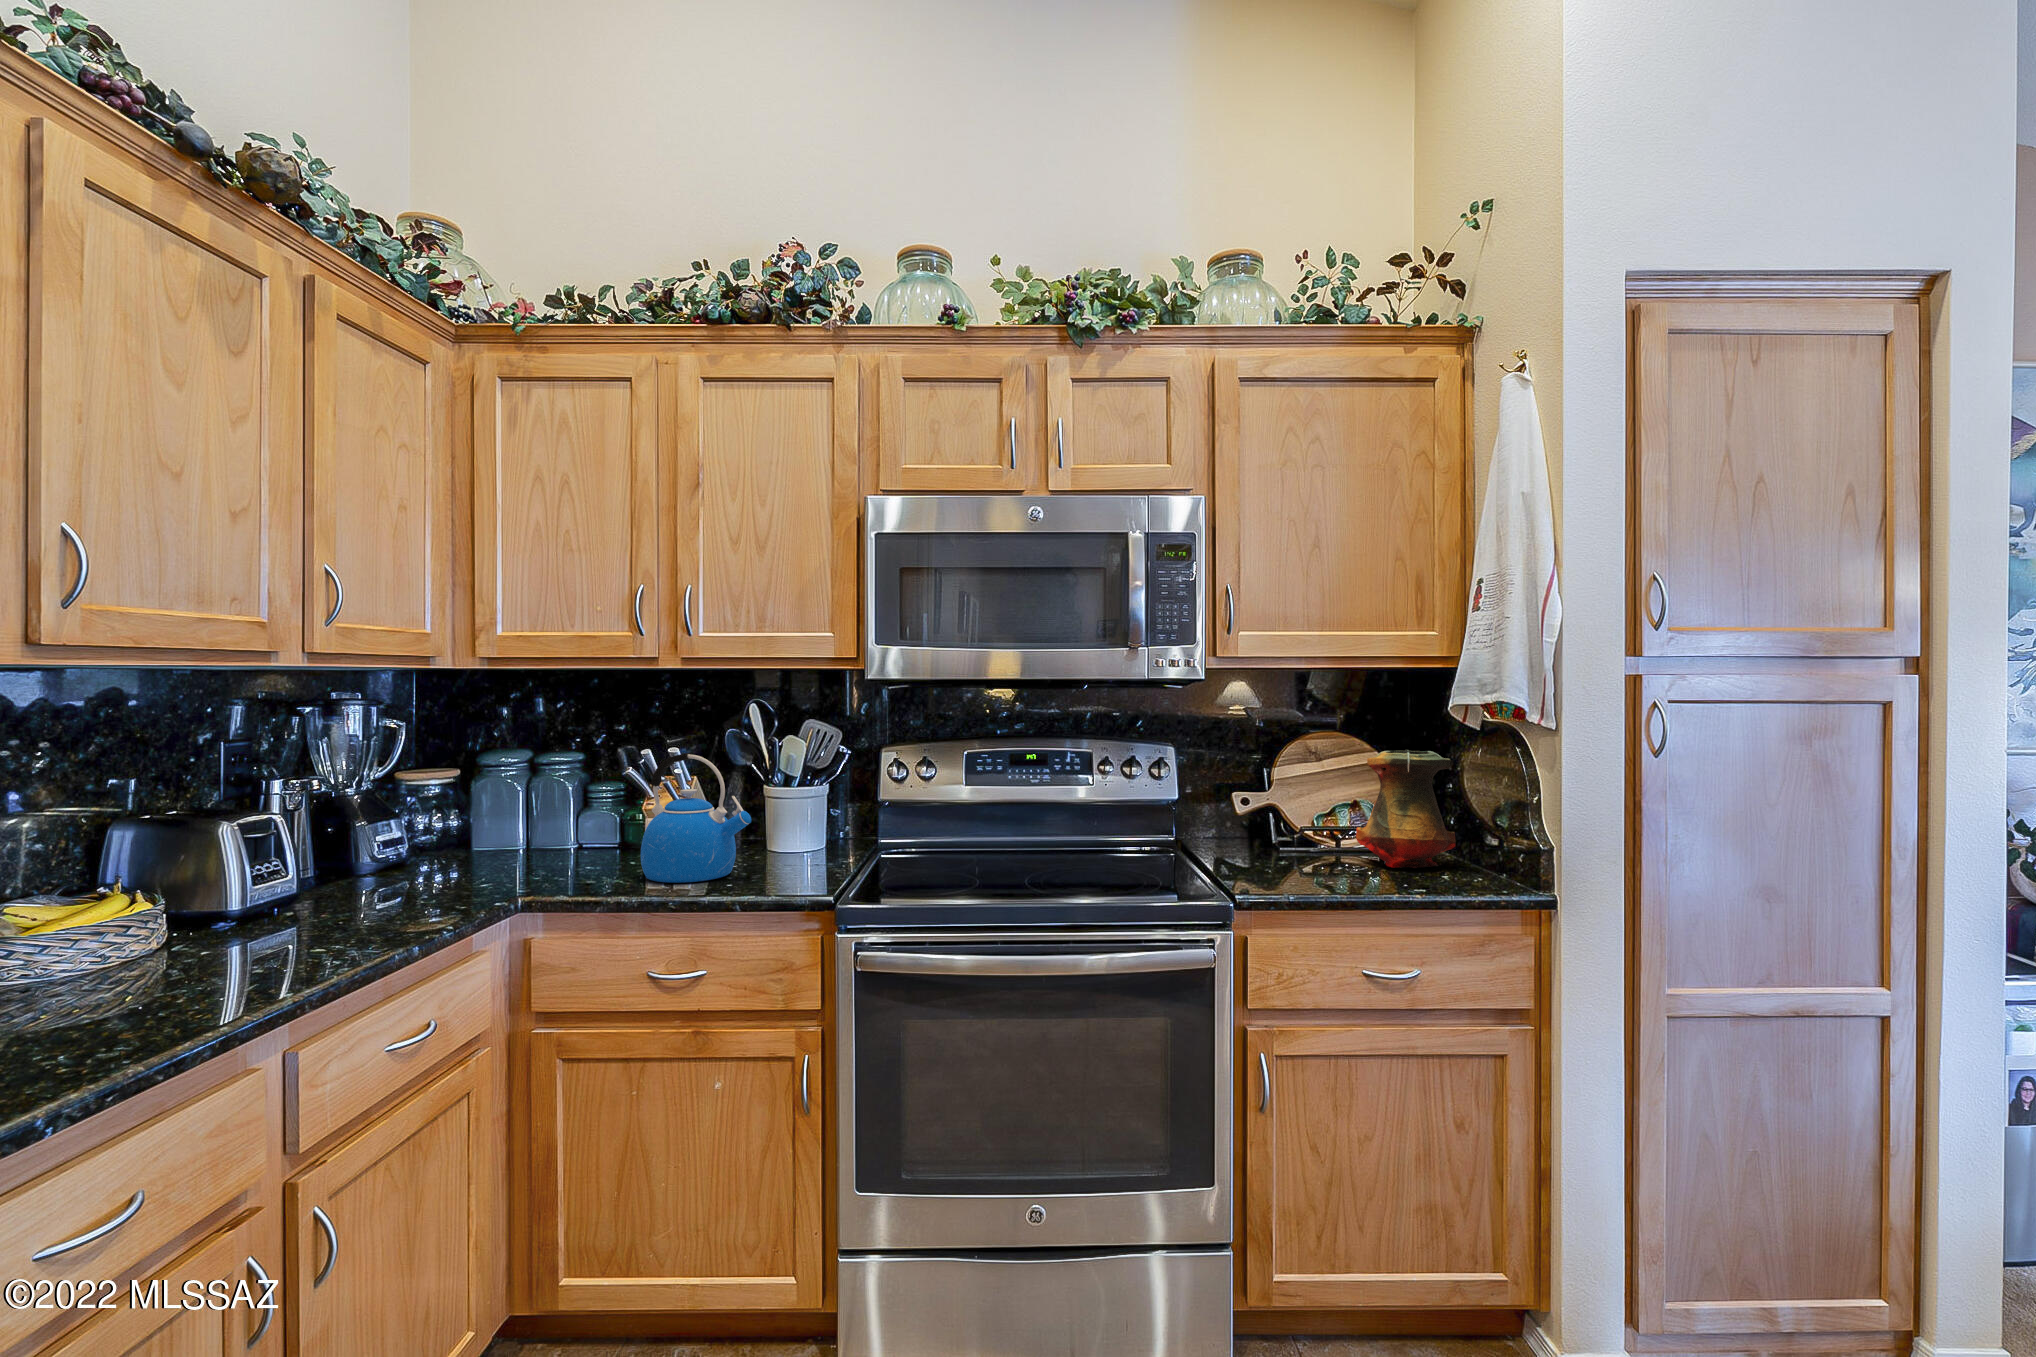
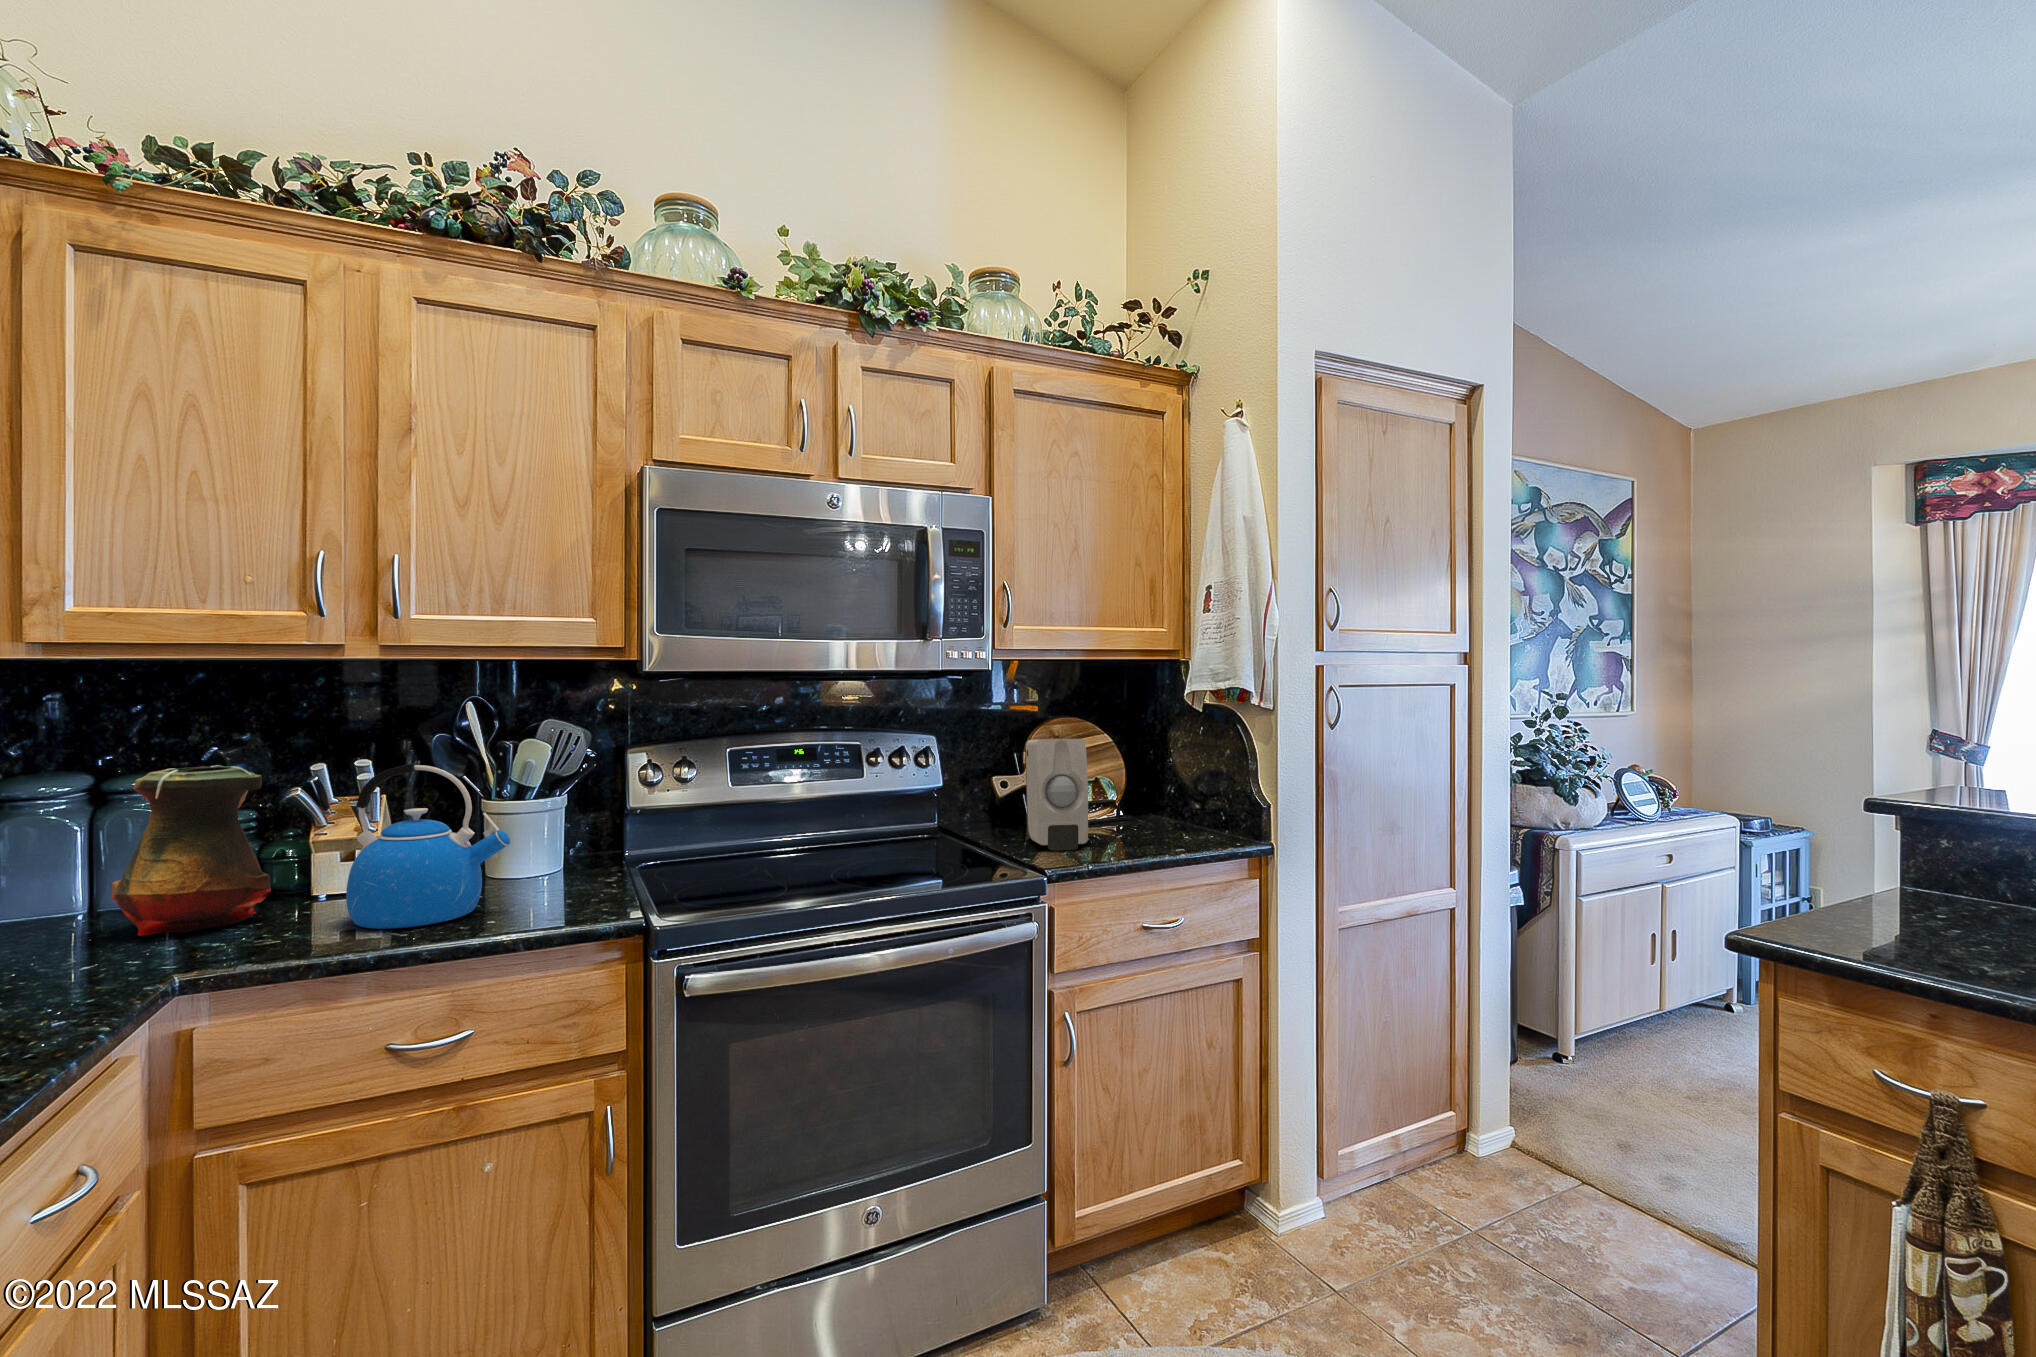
vase: present [1356,750,1456,868] -> present [112,765,271,936]
soap dispenser: none [1255,755,1314,878] -> present [1026,739,1088,851]

